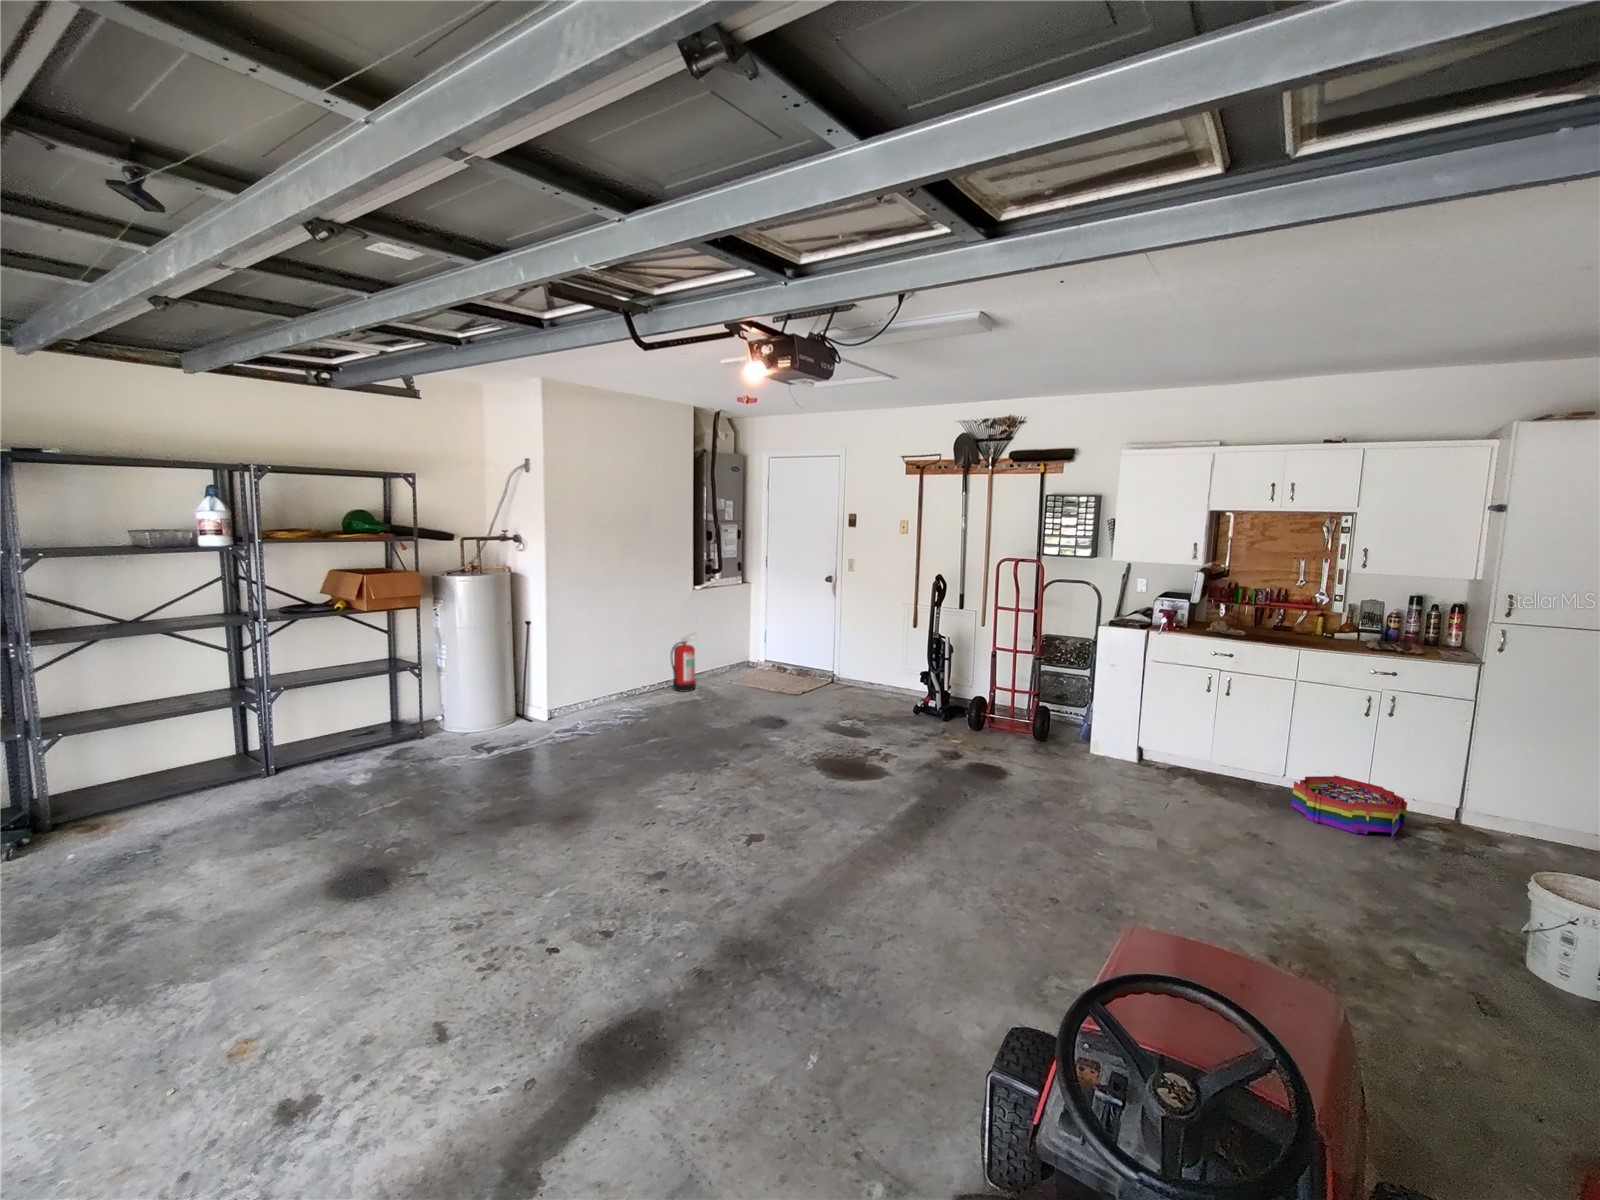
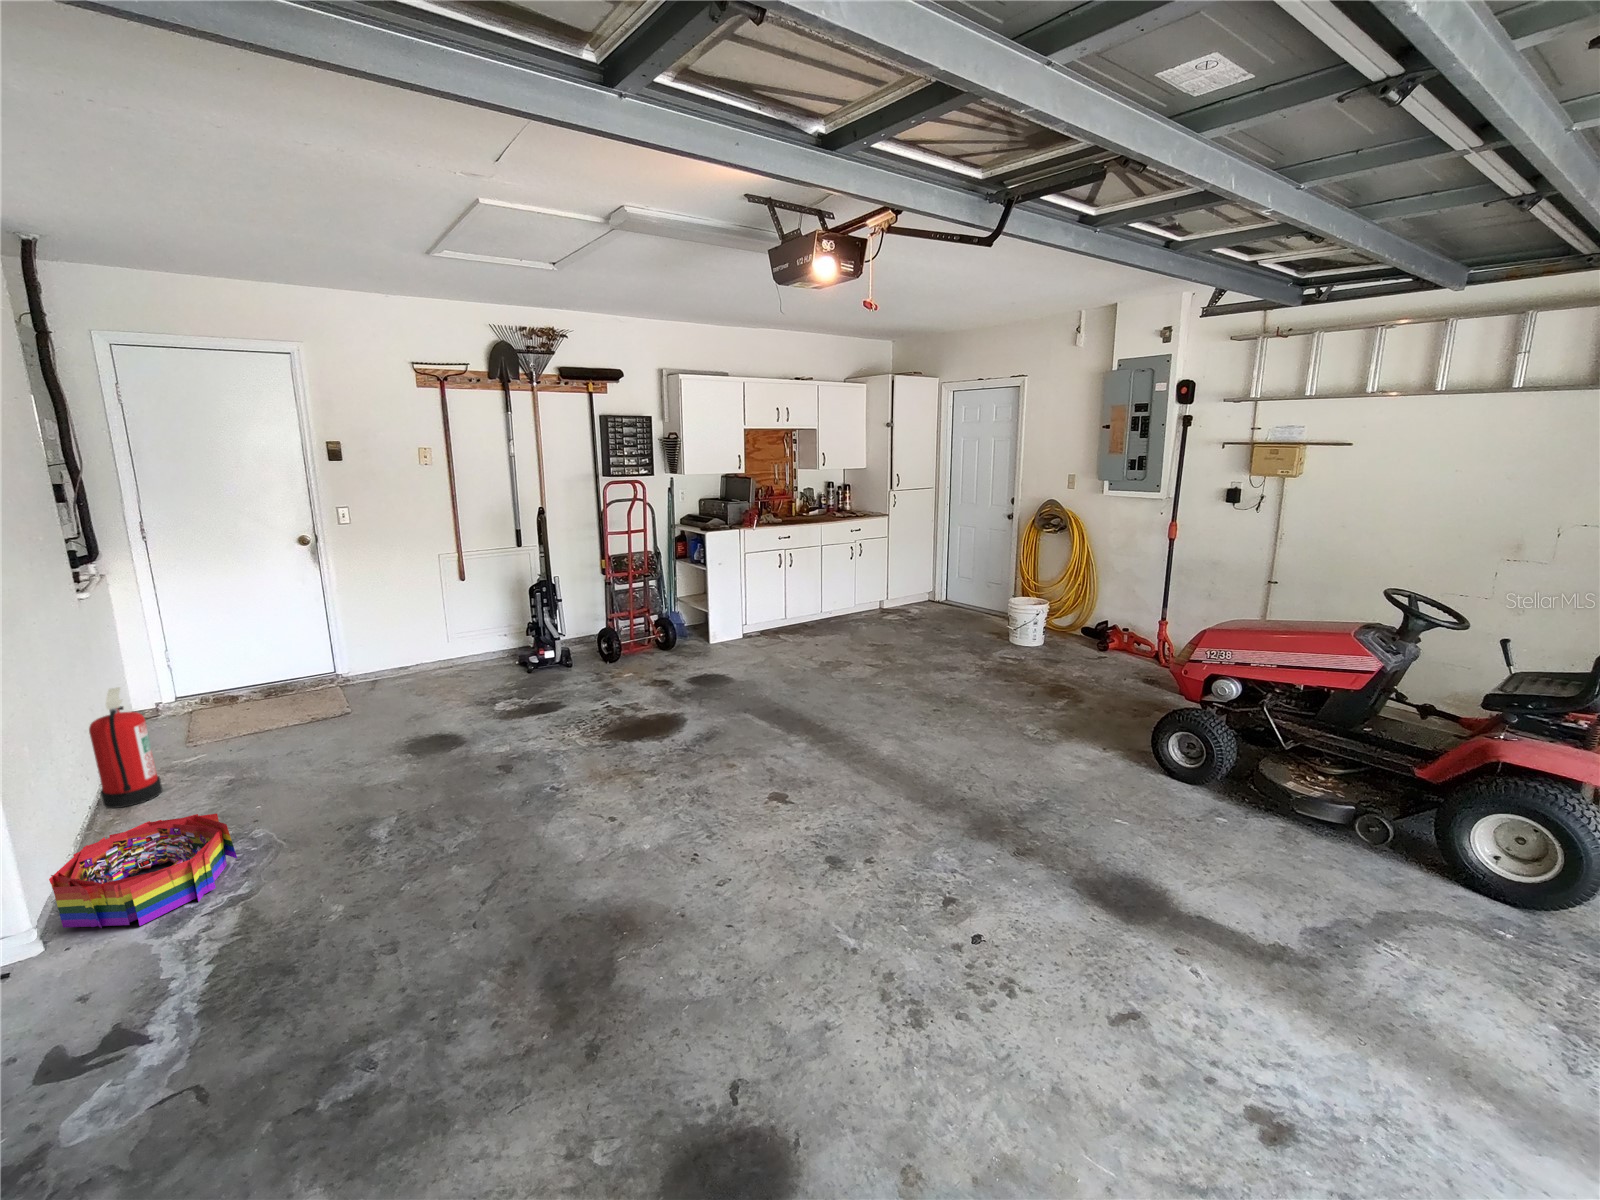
storage bin: present [1291,775,1407,837] -> present [49,814,237,928]

